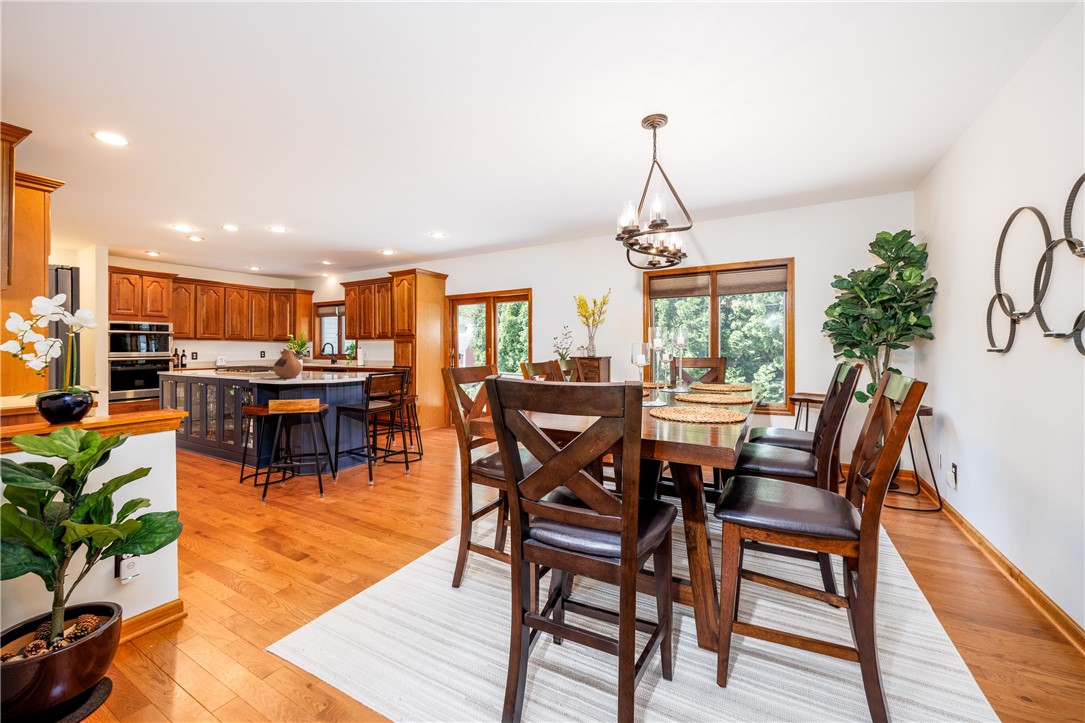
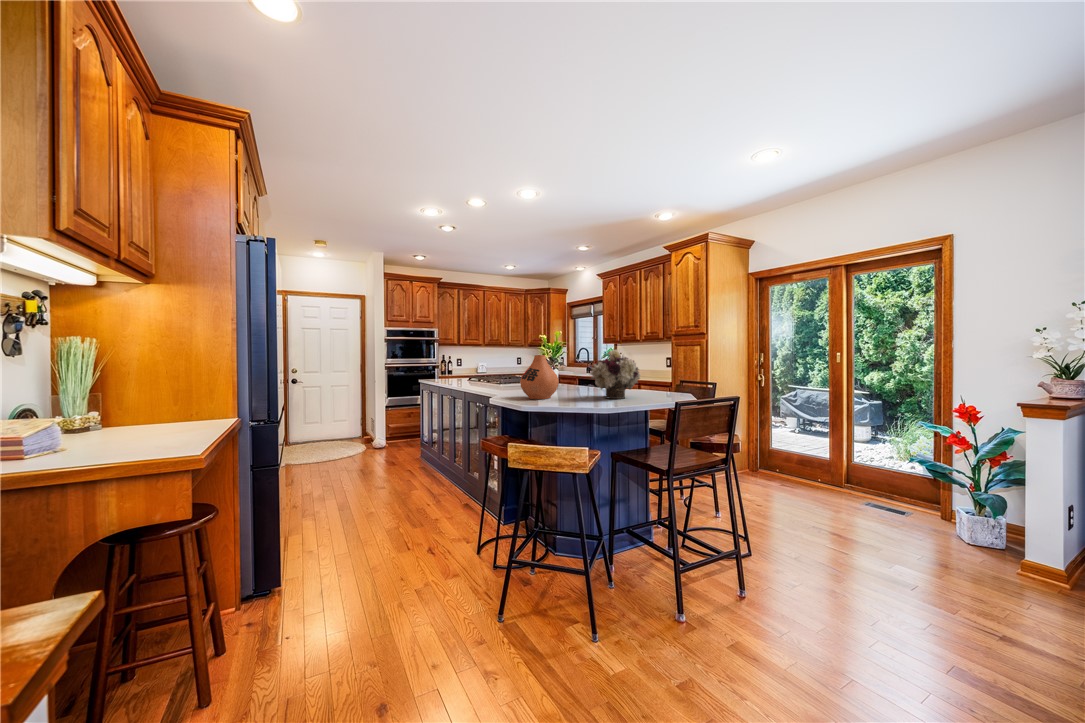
flower arrangement: none [323,347,358,377] -> present [590,350,640,399]

